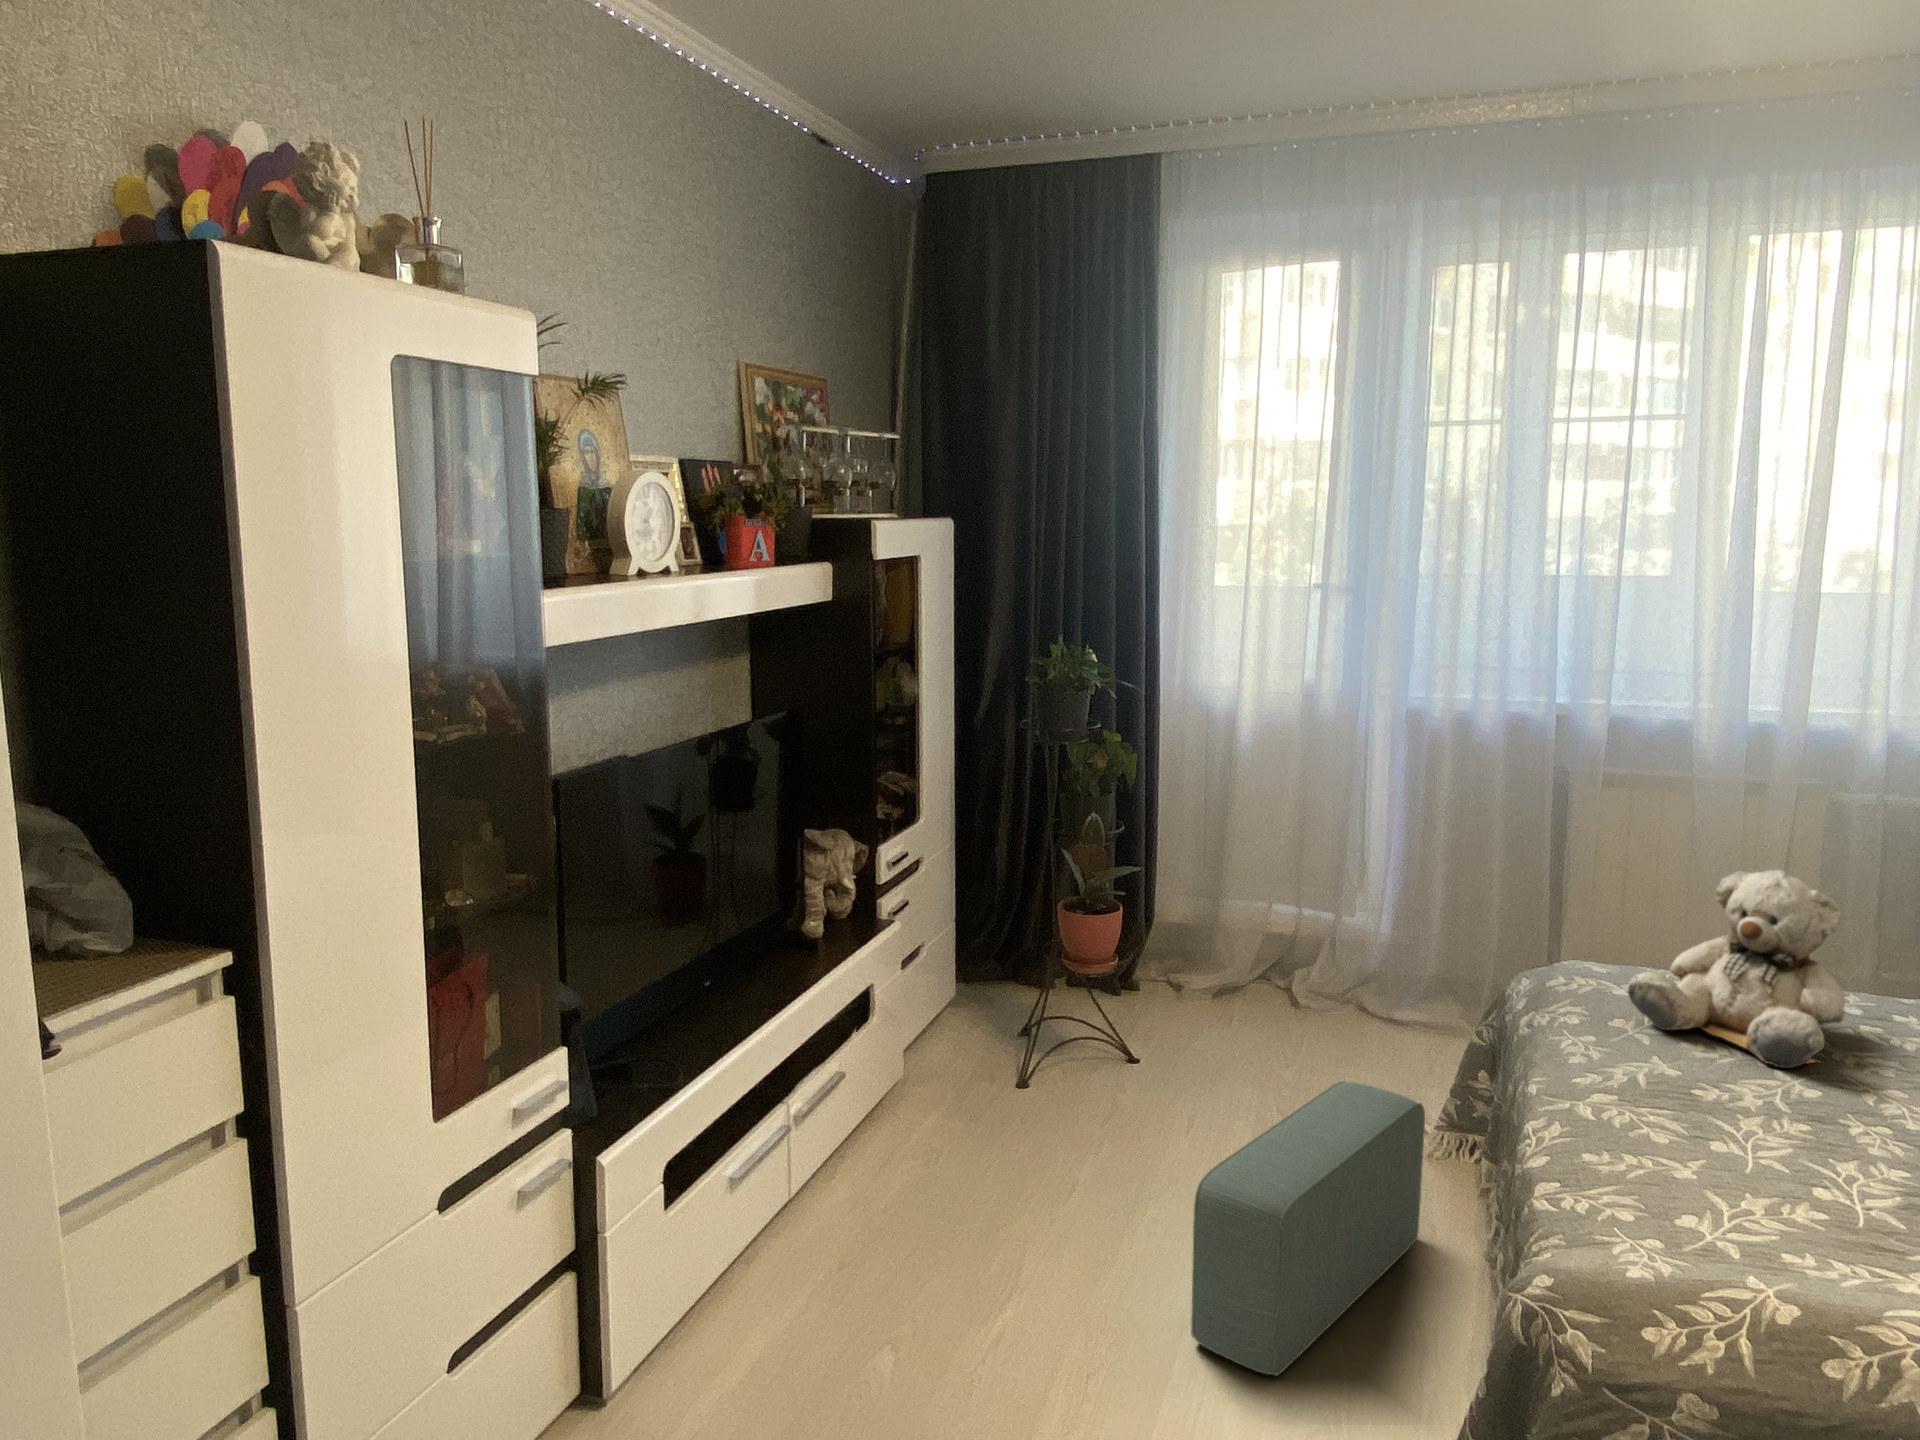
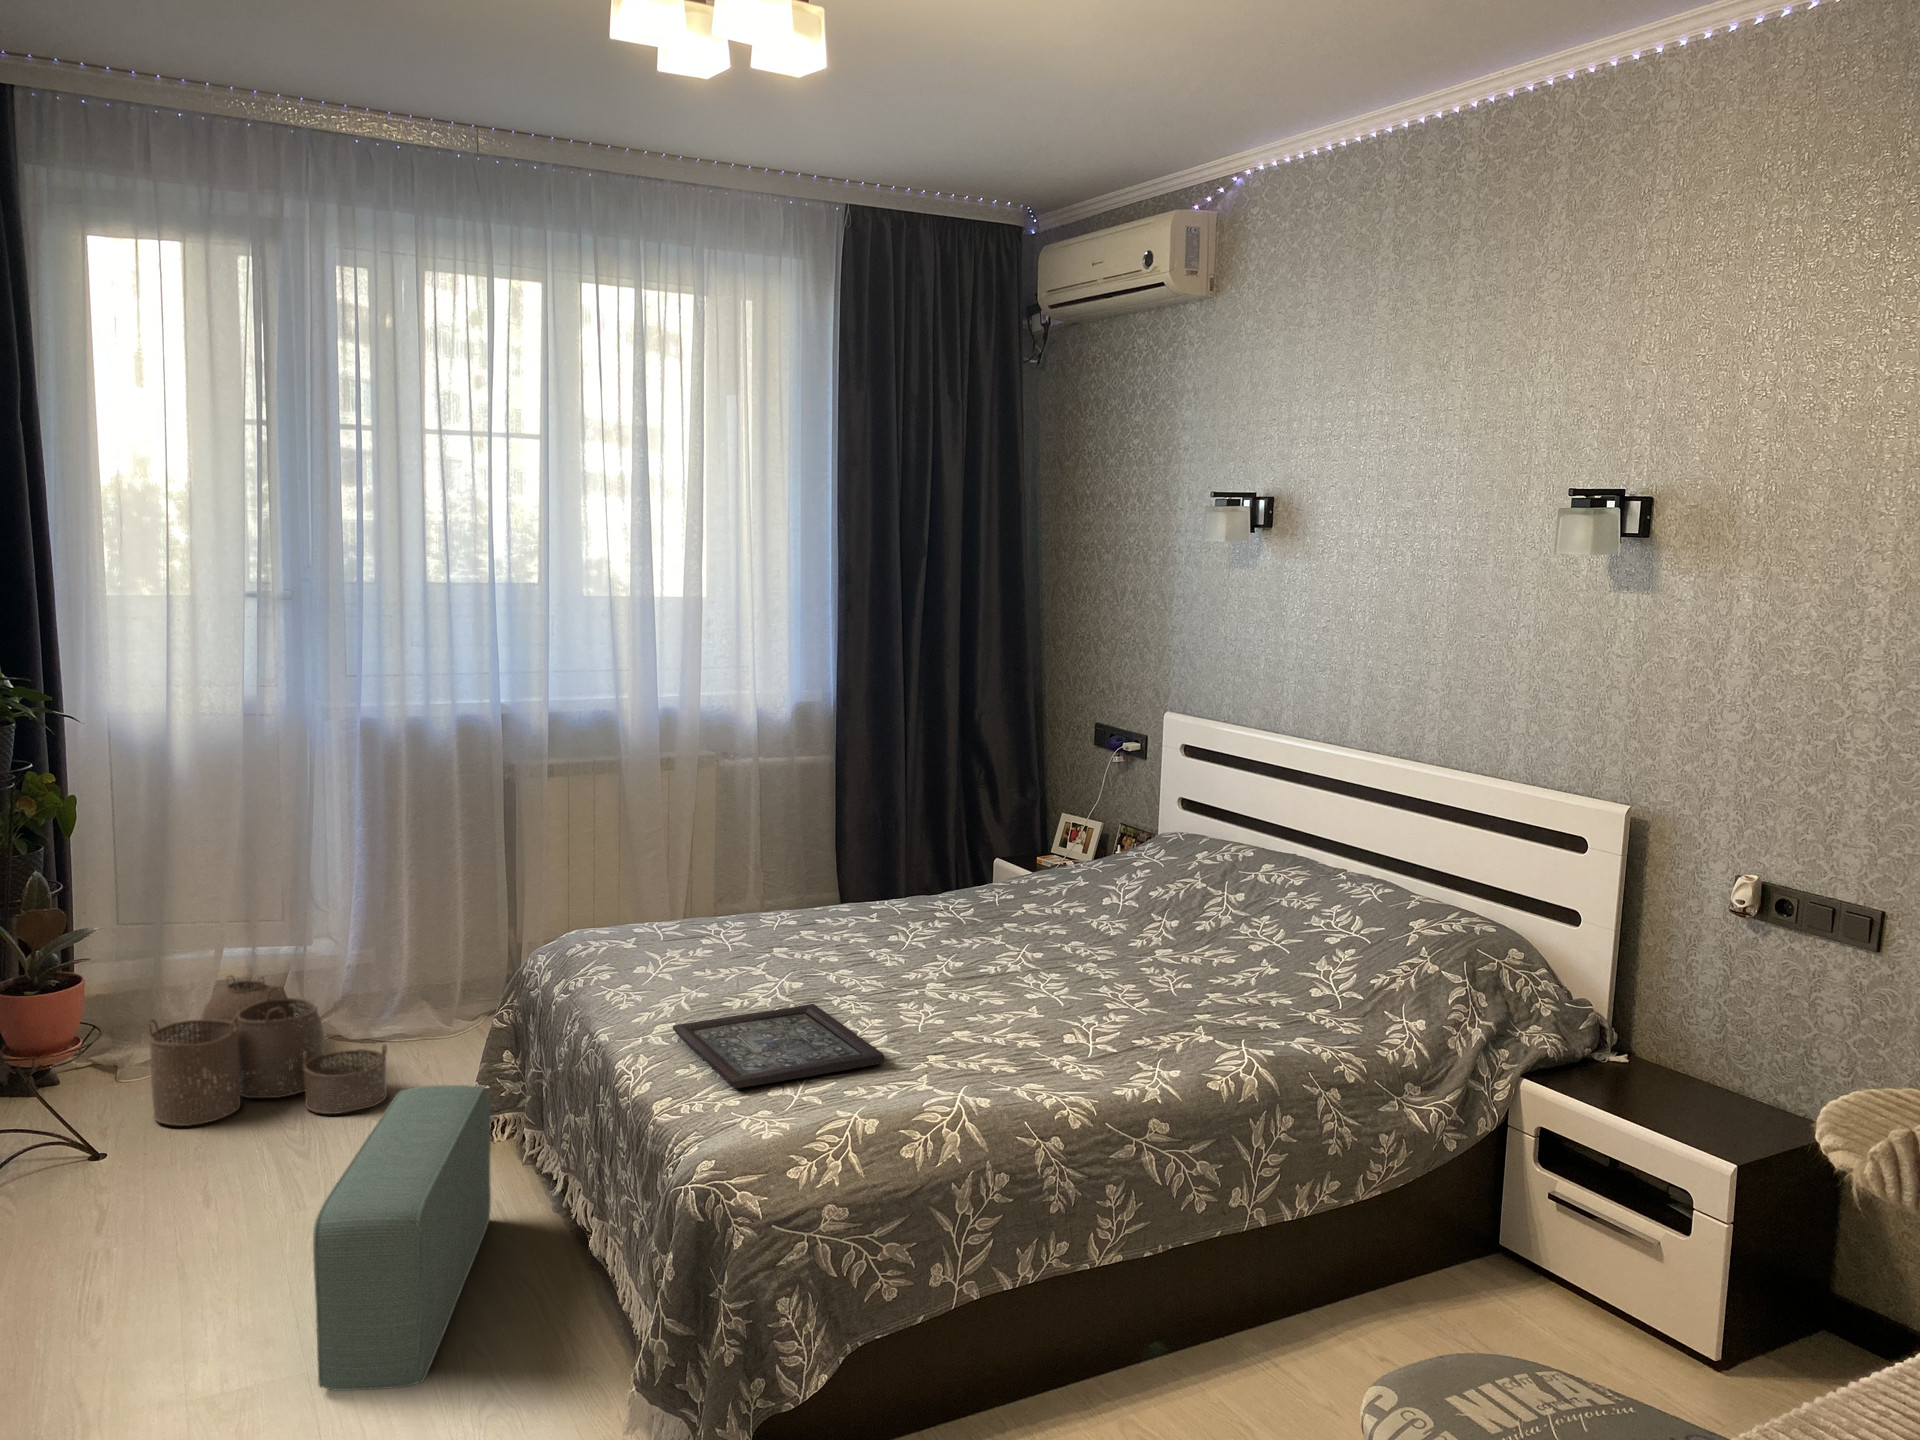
teddy bear: present [1628,870,1845,1068] -> none [647,818,801,973]
woven basket: none [1190,931,1387,1086] -> present [148,976,387,1126]
tray: none [1605,1100,1870,1234] -> present [673,1004,885,1088]

